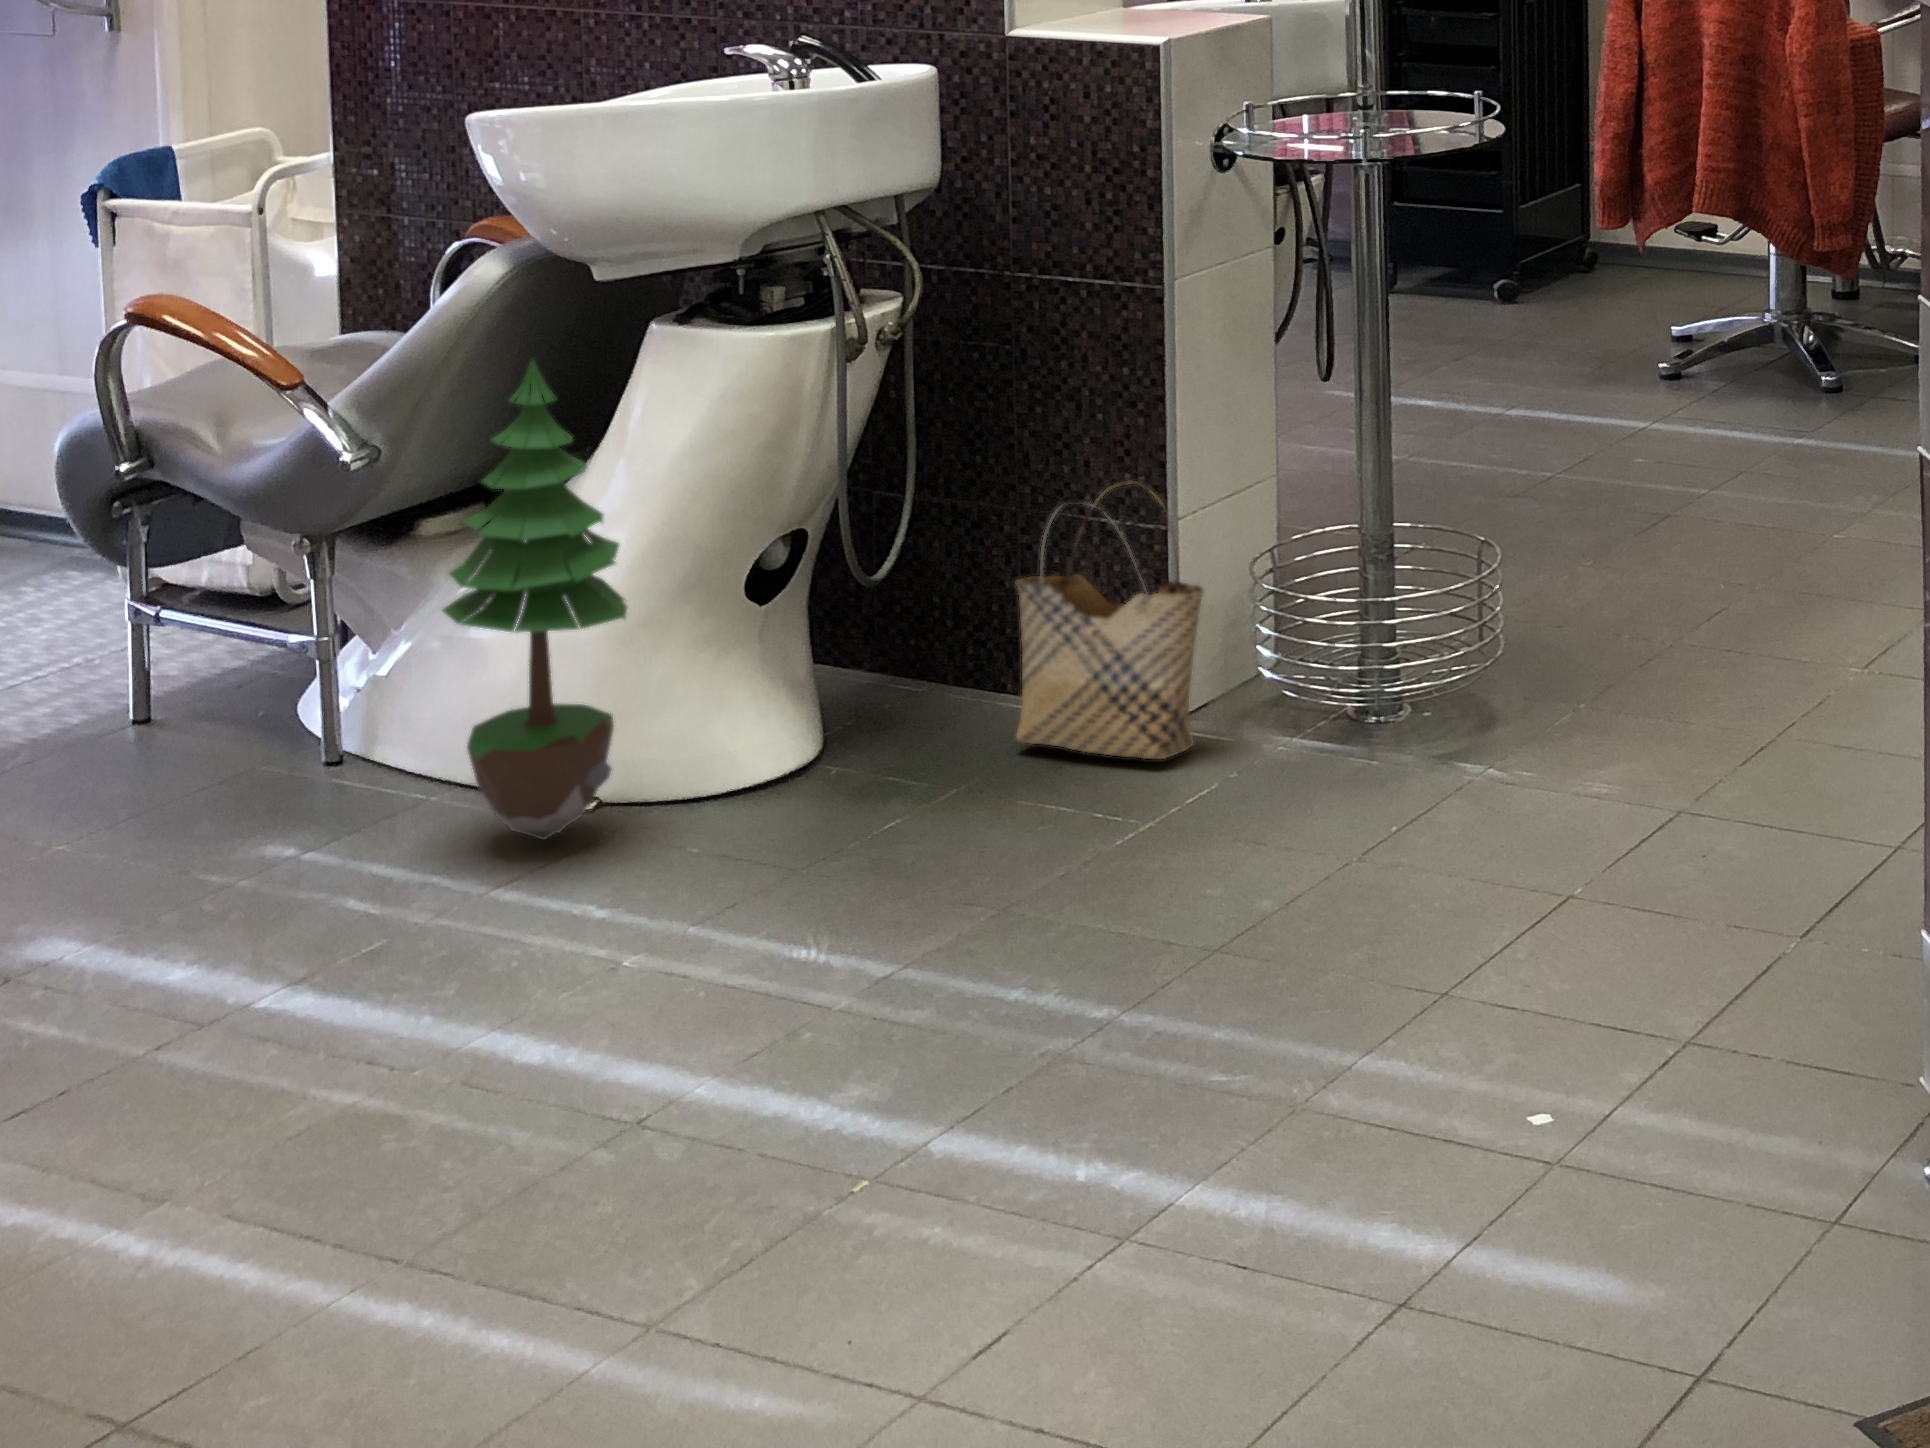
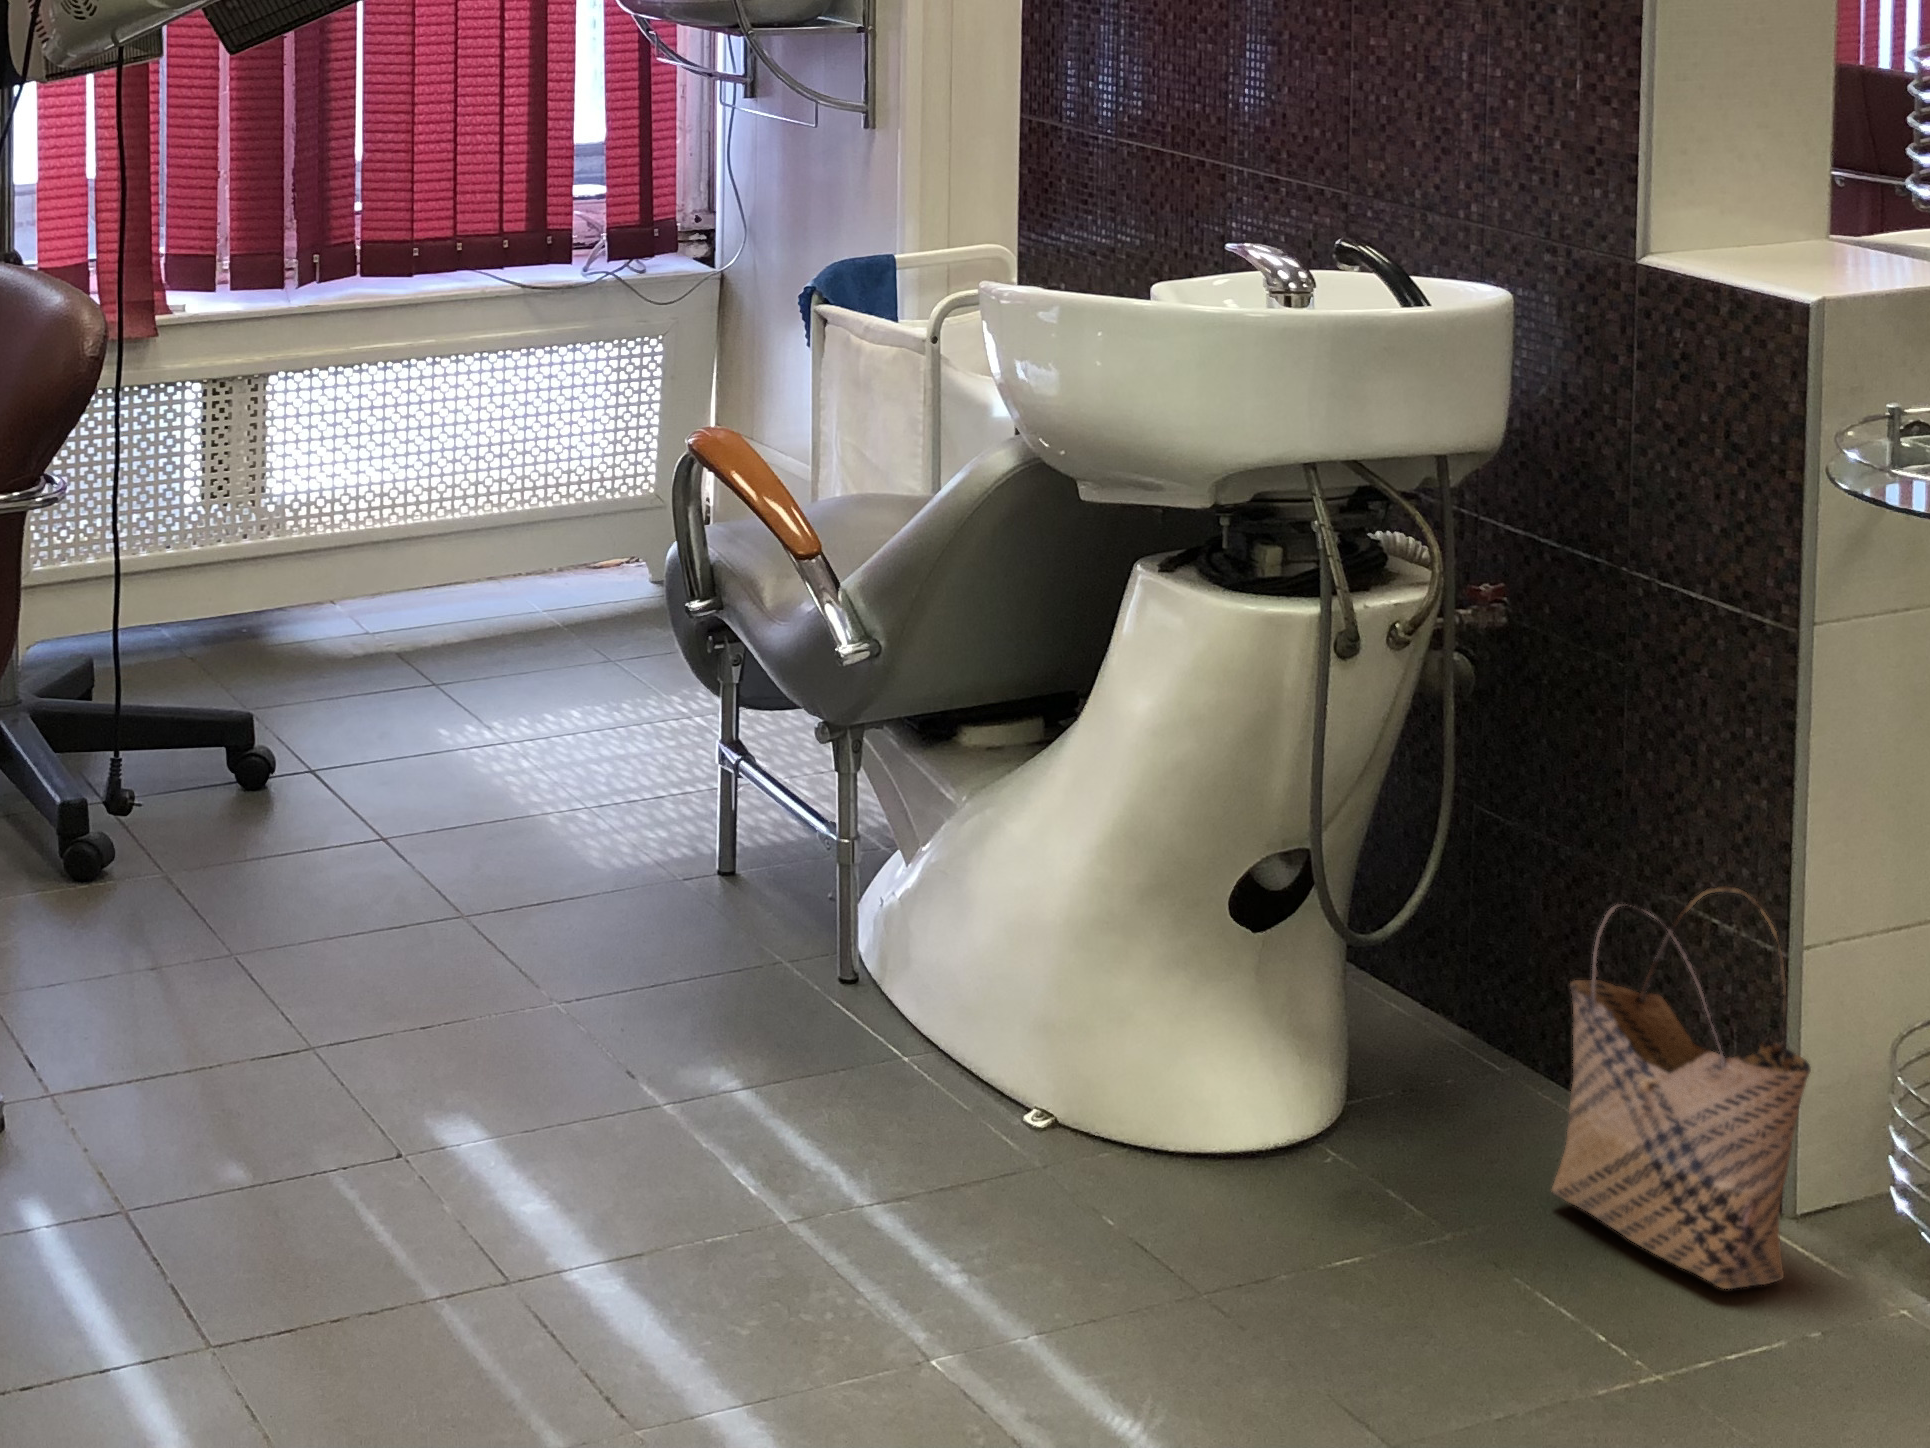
potted tree: present [442,360,627,840] -> none [873,581,1079,1146]

